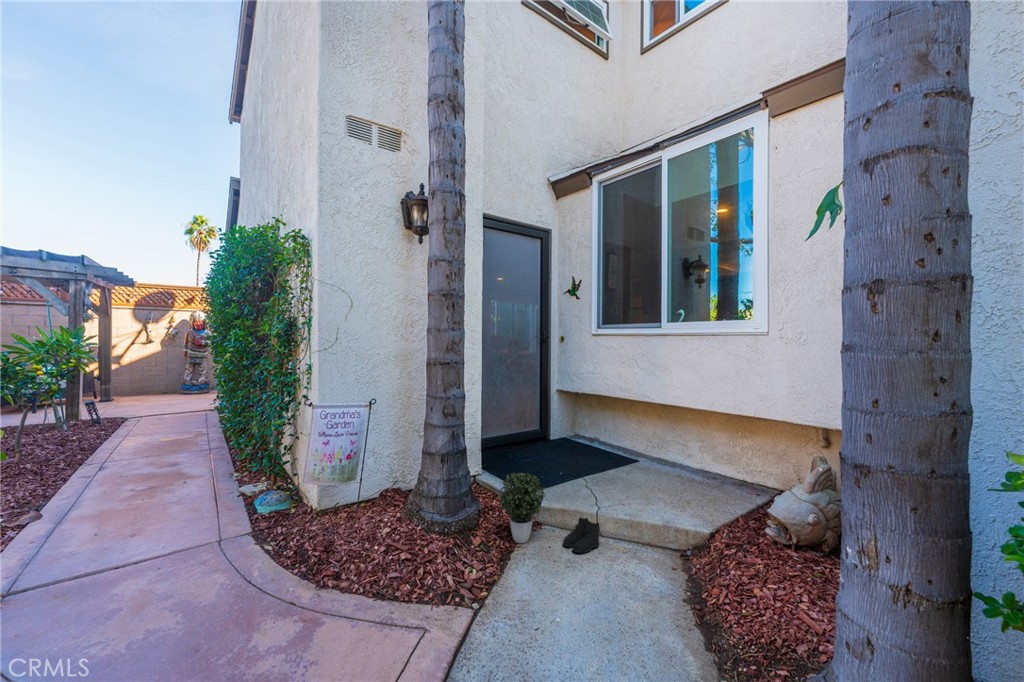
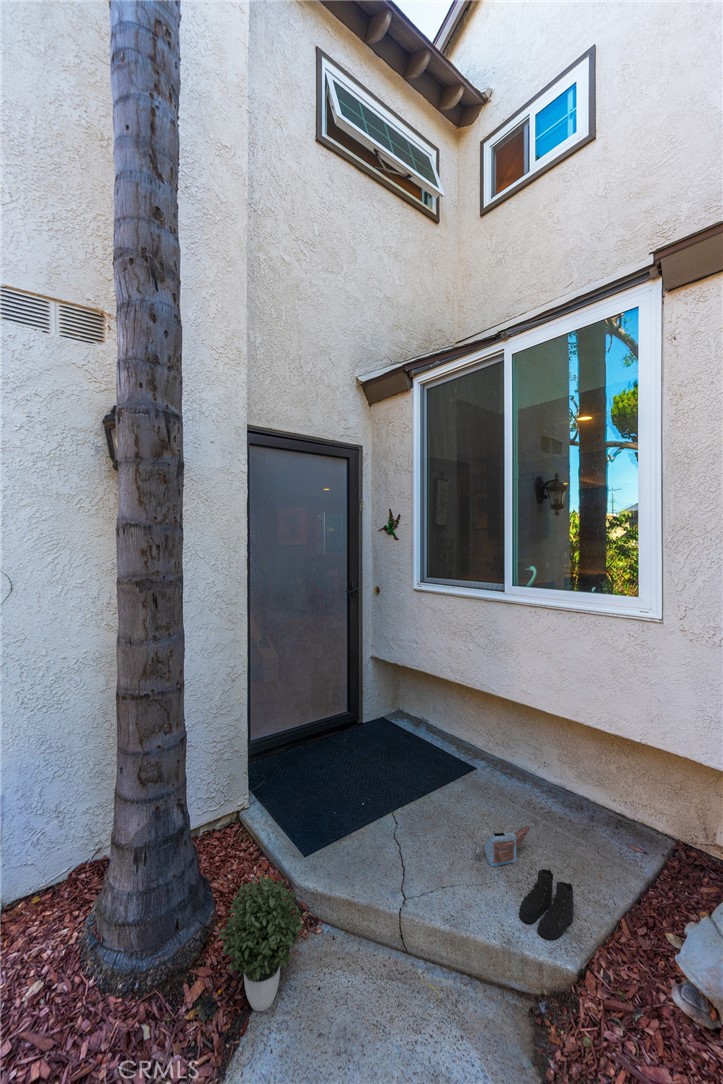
watering can: none [645,469,681,493] -> present [476,826,530,867]
boots: present [563,517,600,553] -> present [519,869,574,939]

